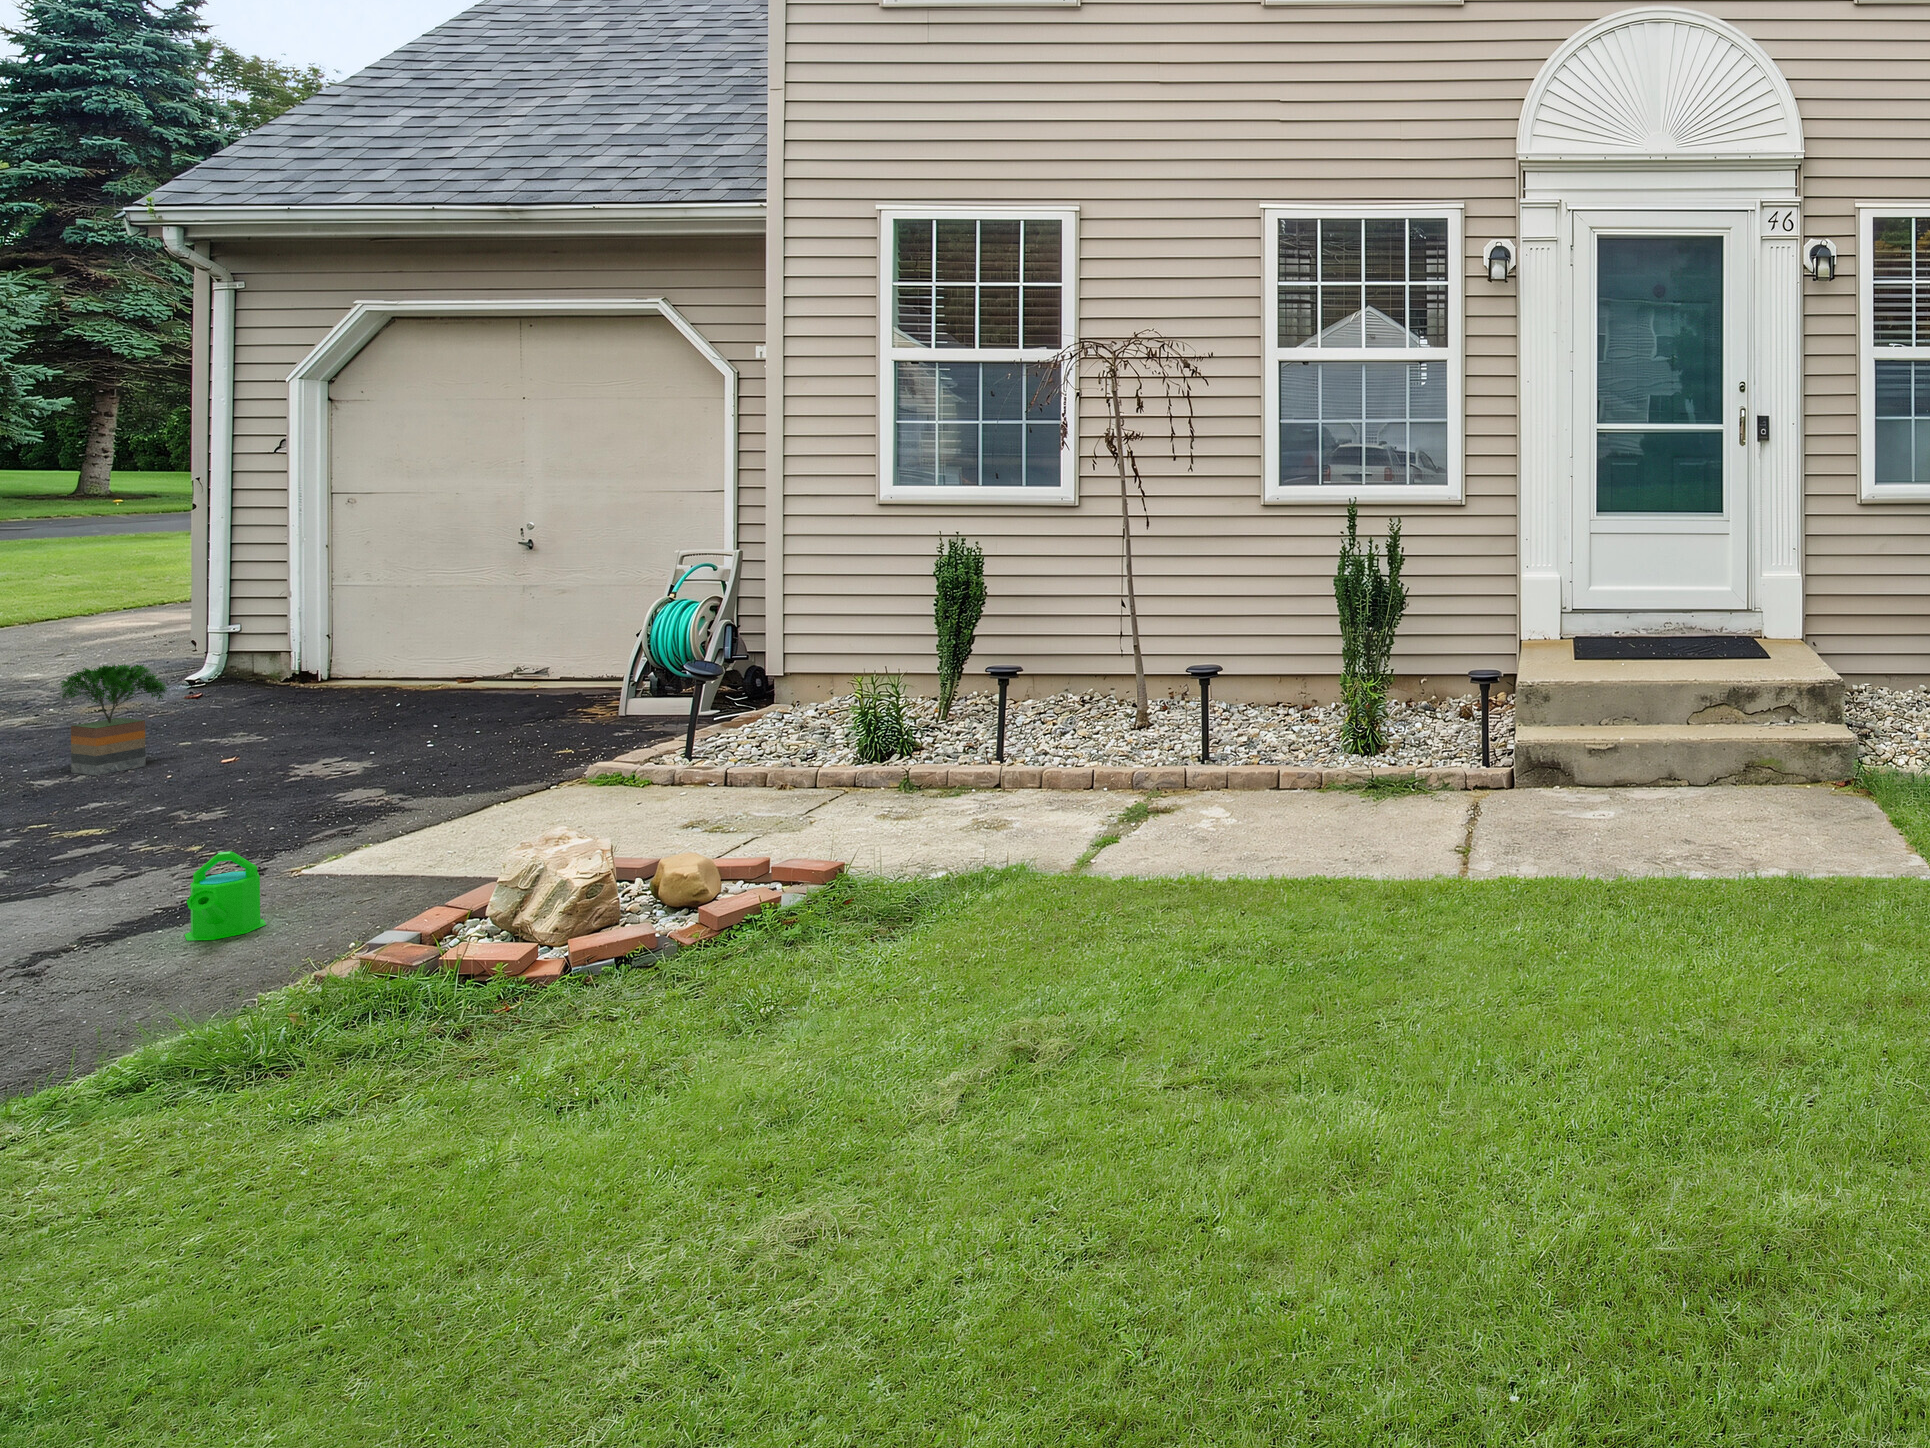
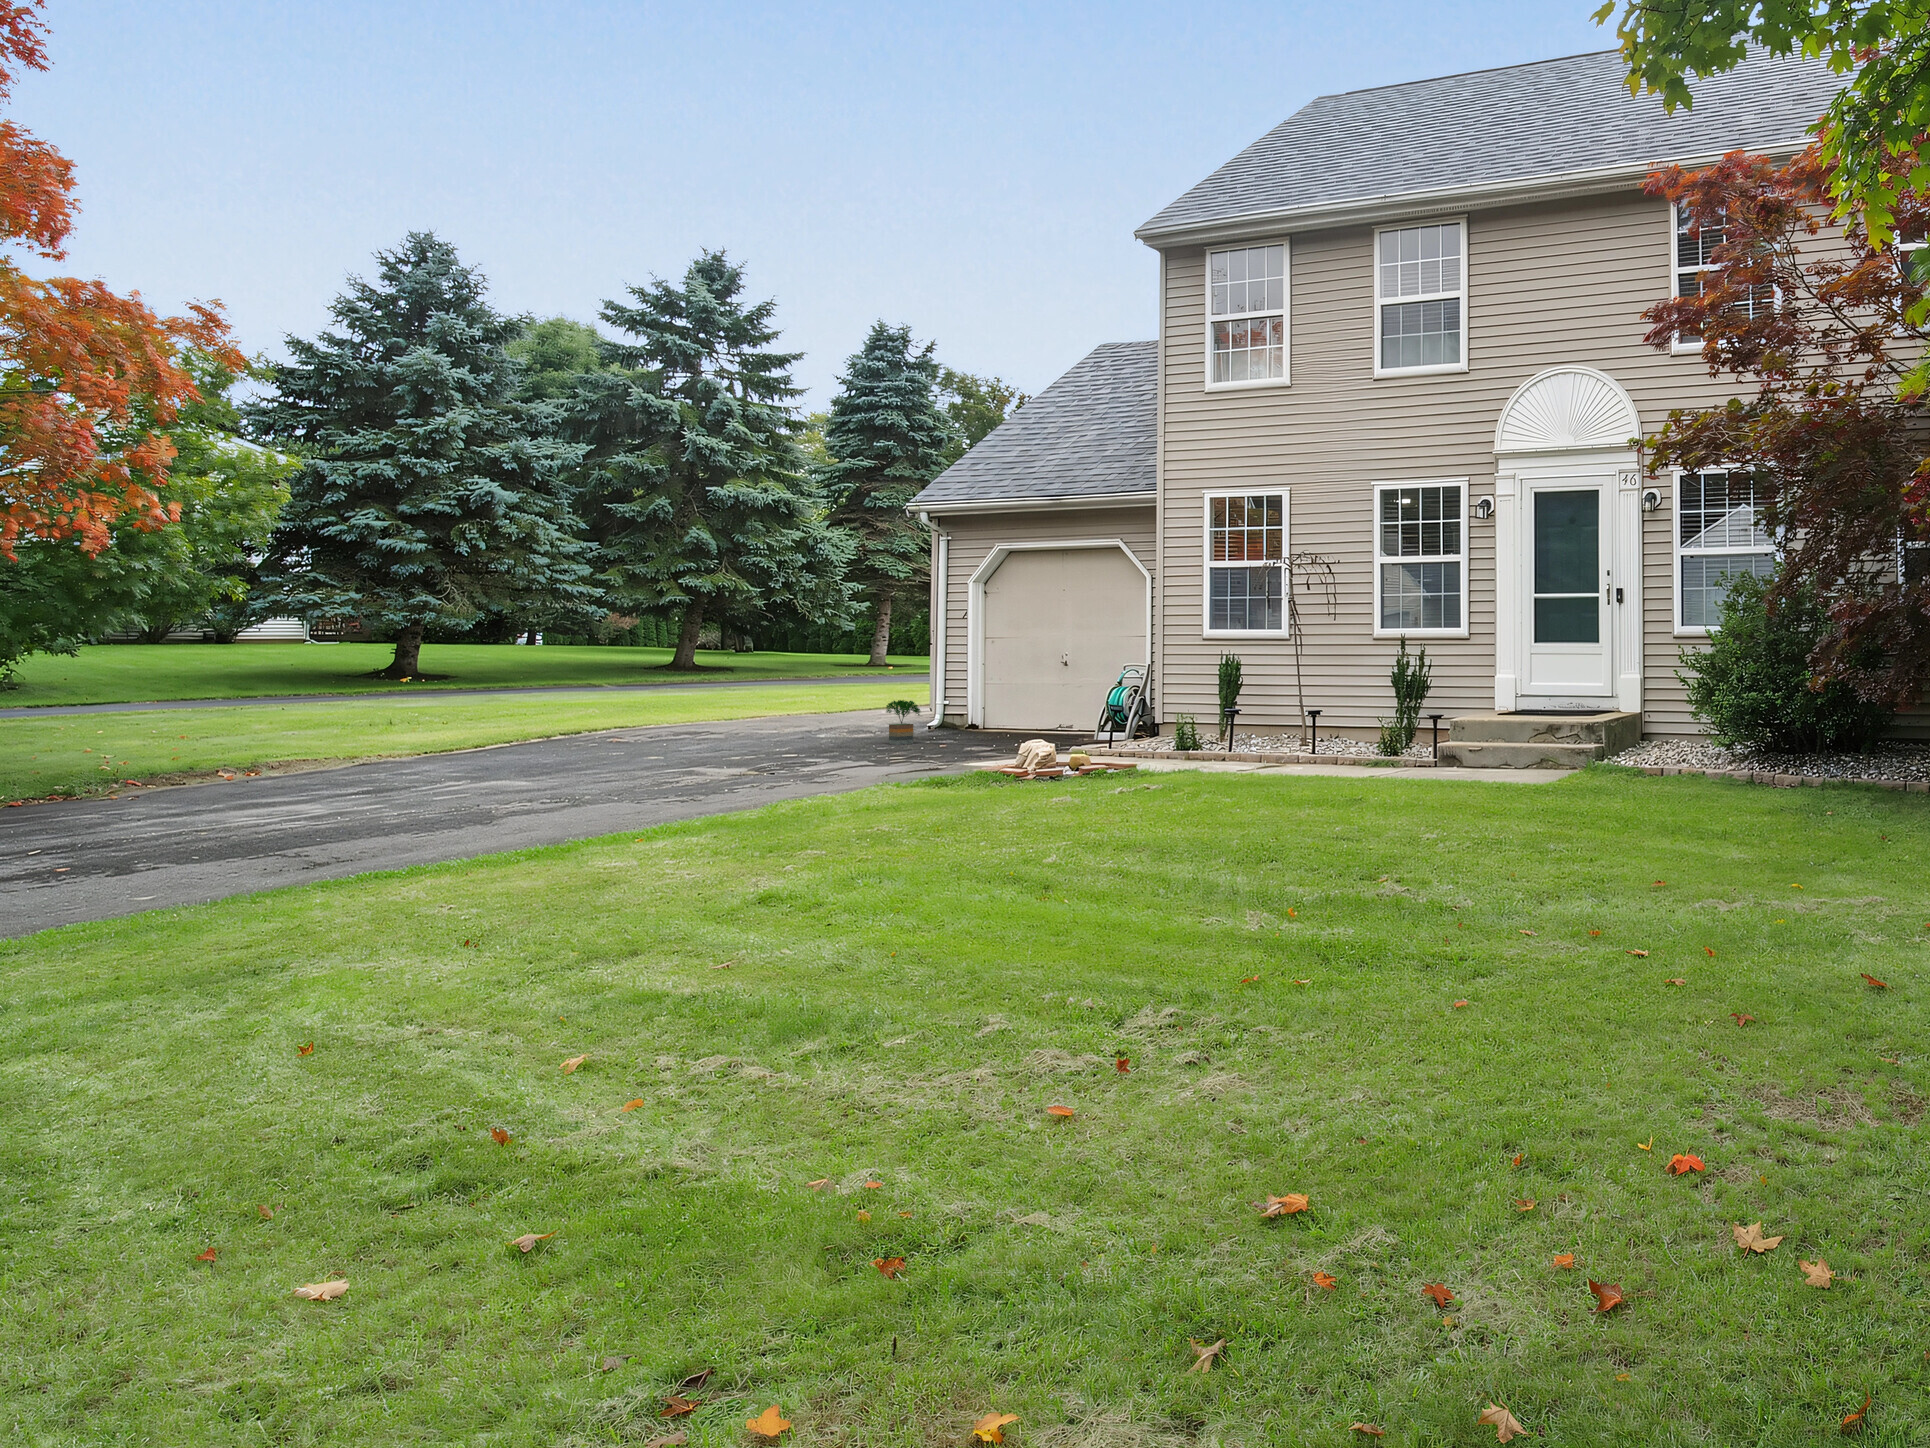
watering can: present [185,851,266,941] -> none [928,742,951,771]

